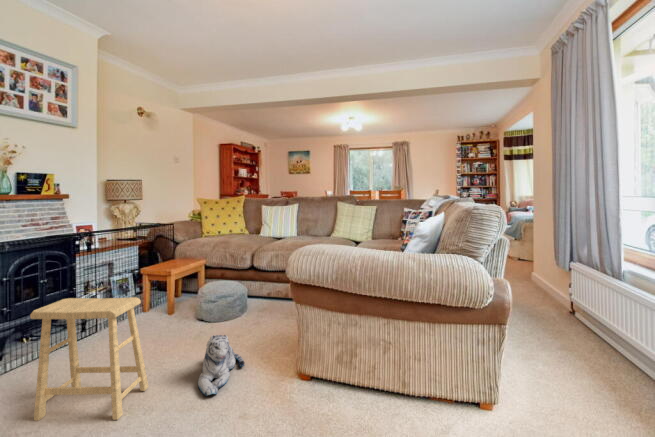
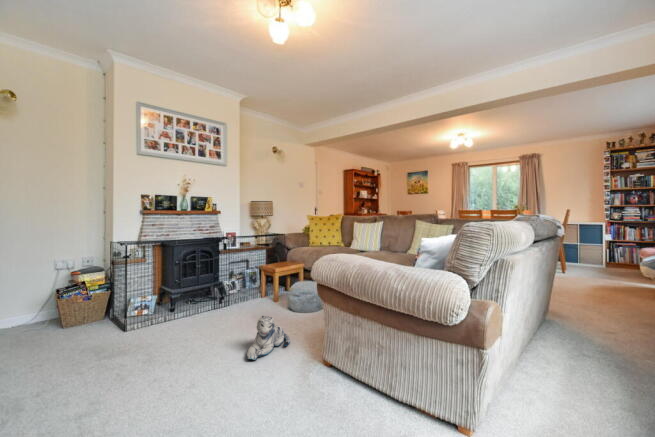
footstool: present [30,297,149,421] -> none [155,275,221,360]

